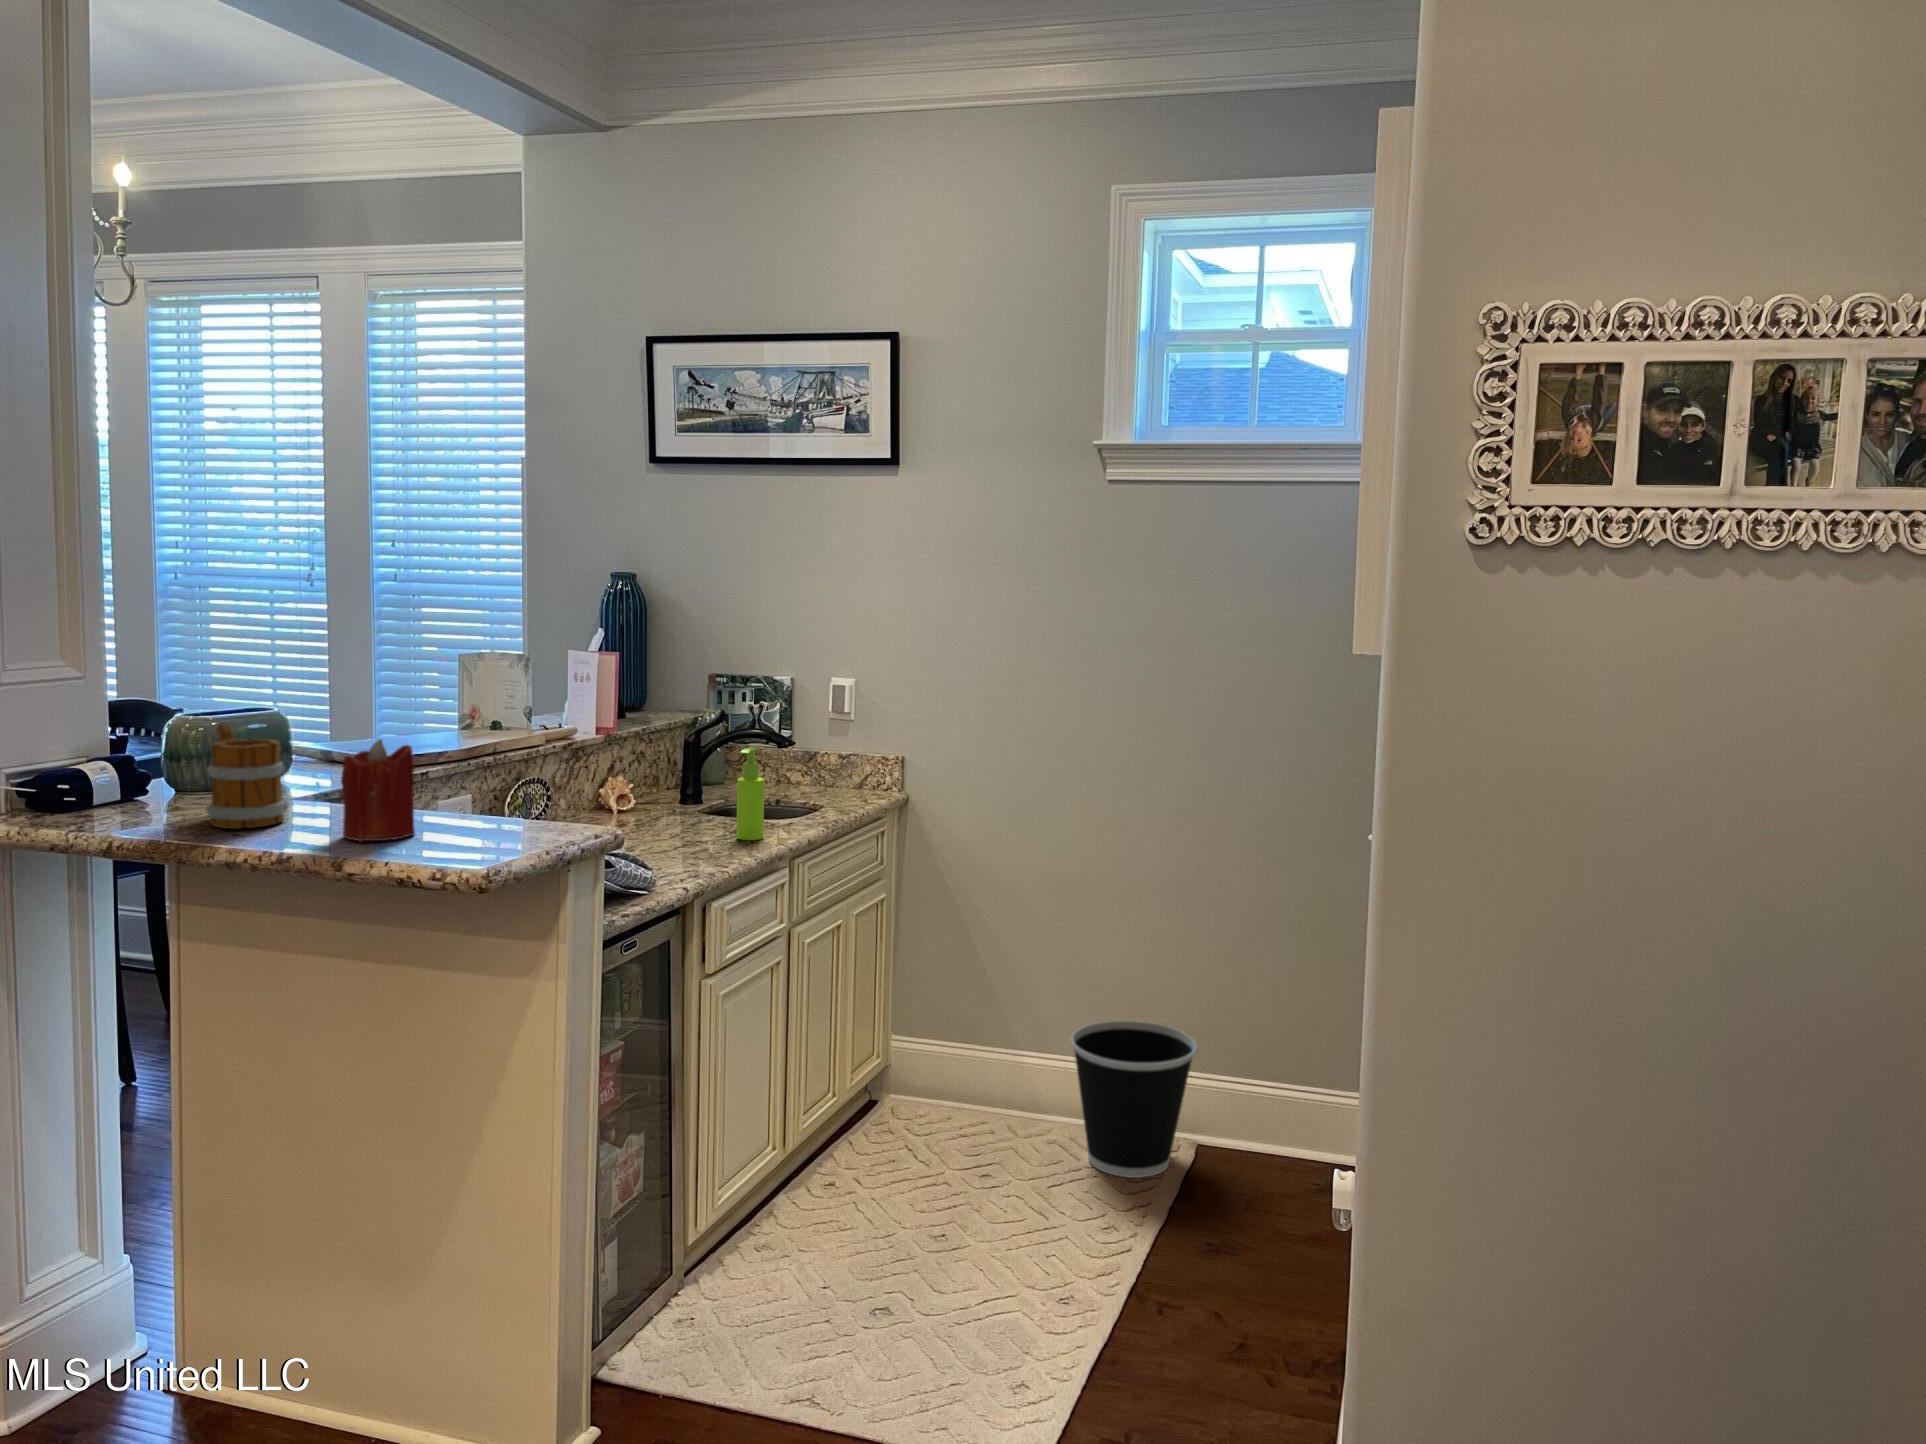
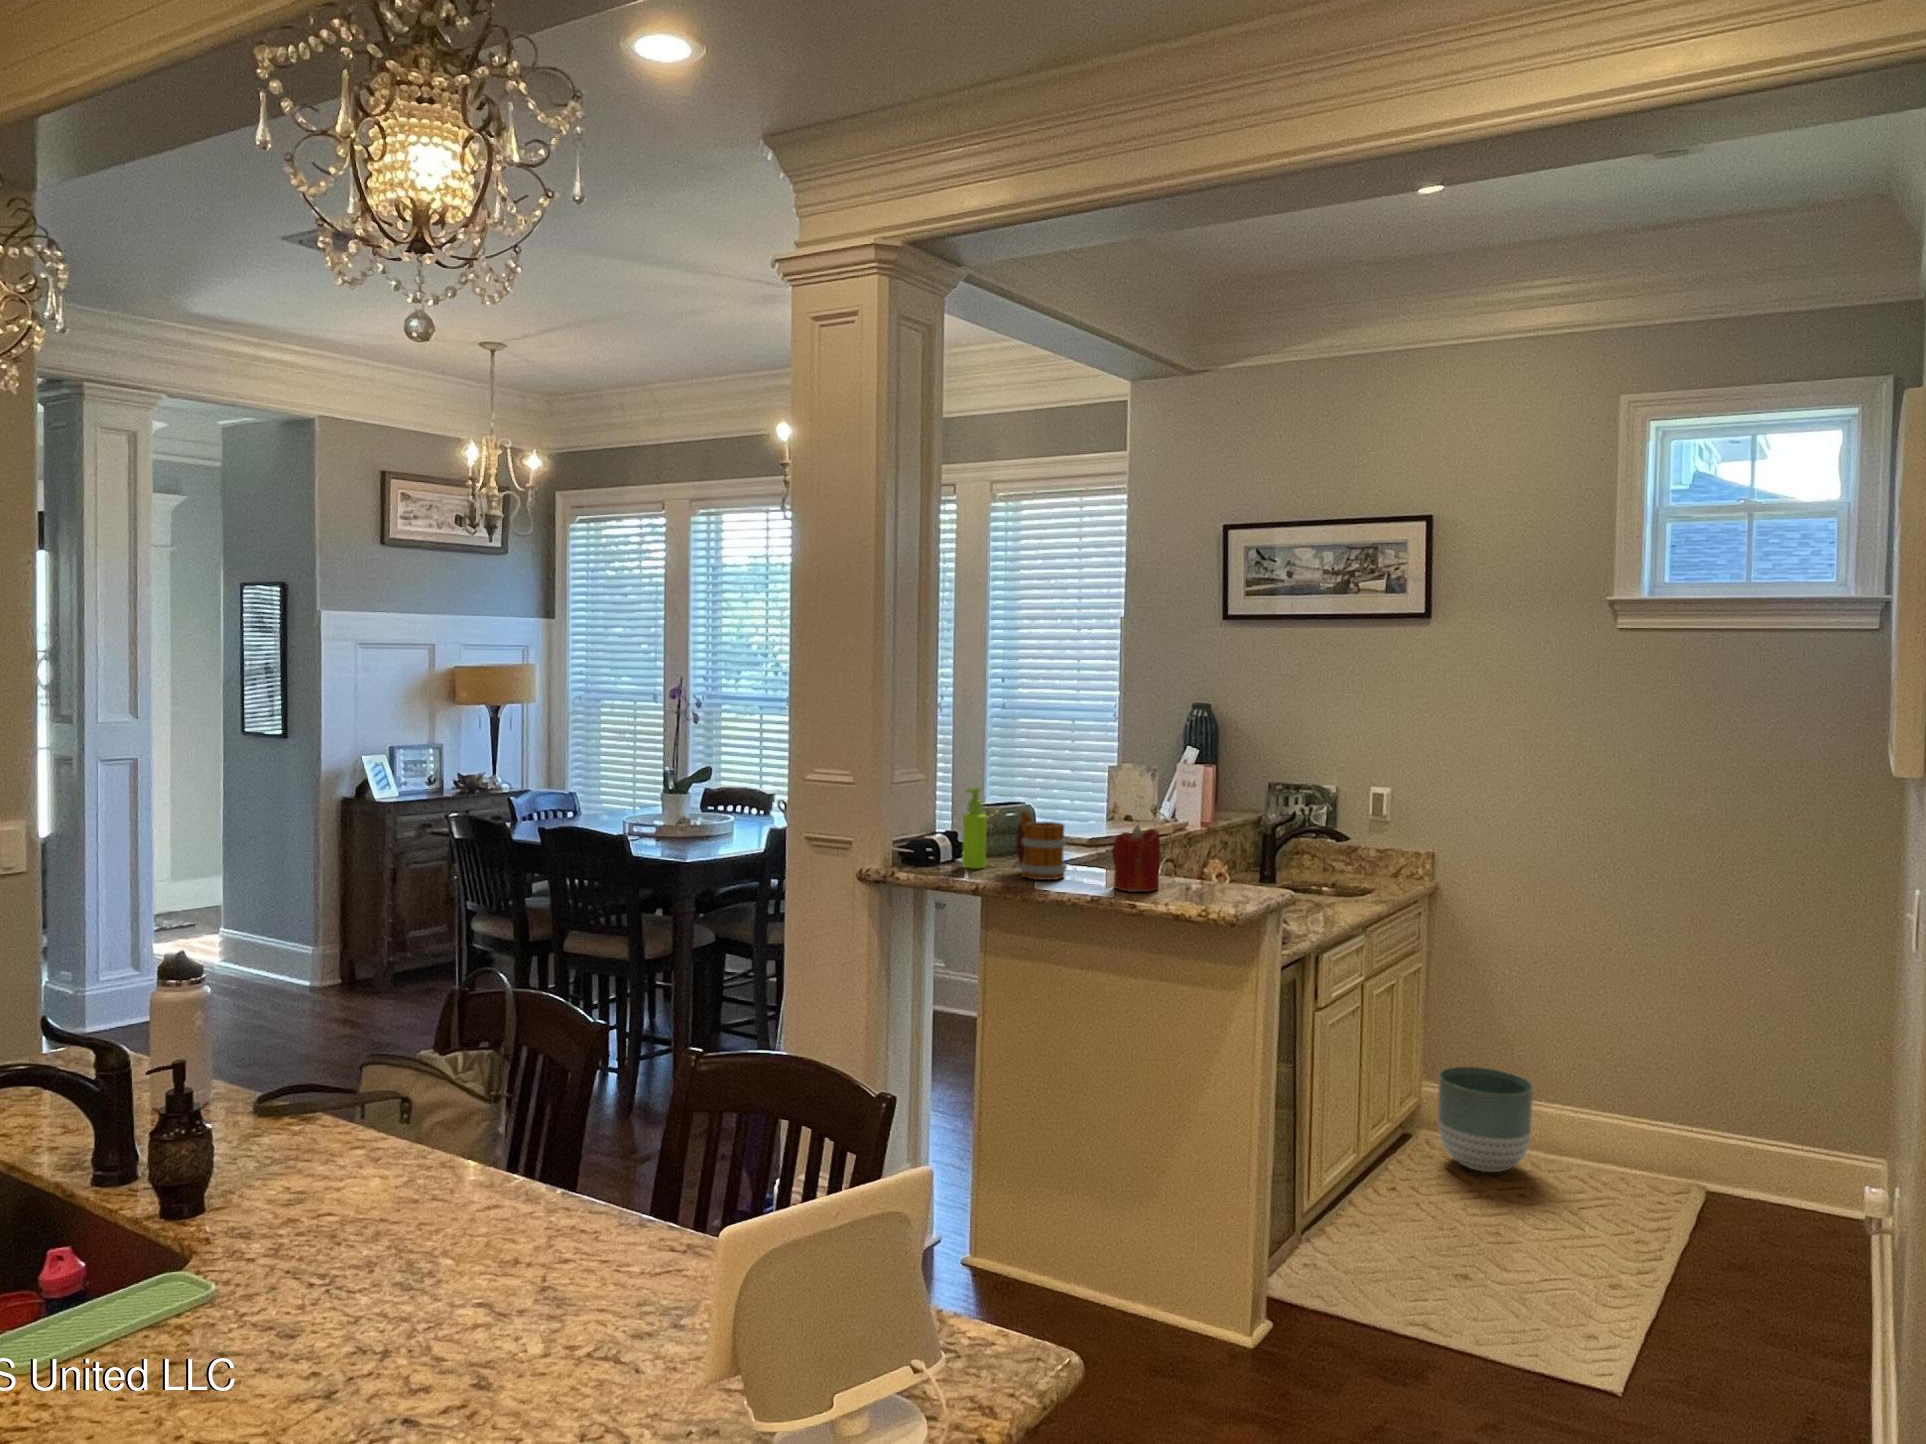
soap dispenser: present [736,748,764,840] -> present [962,788,987,868]
planter: none [901,1013,1007,1140] -> present [1438,1067,1533,1172]
wastebasket: present [1071,1021,1197,1178] -> none [1595,1085,1716,1220]

